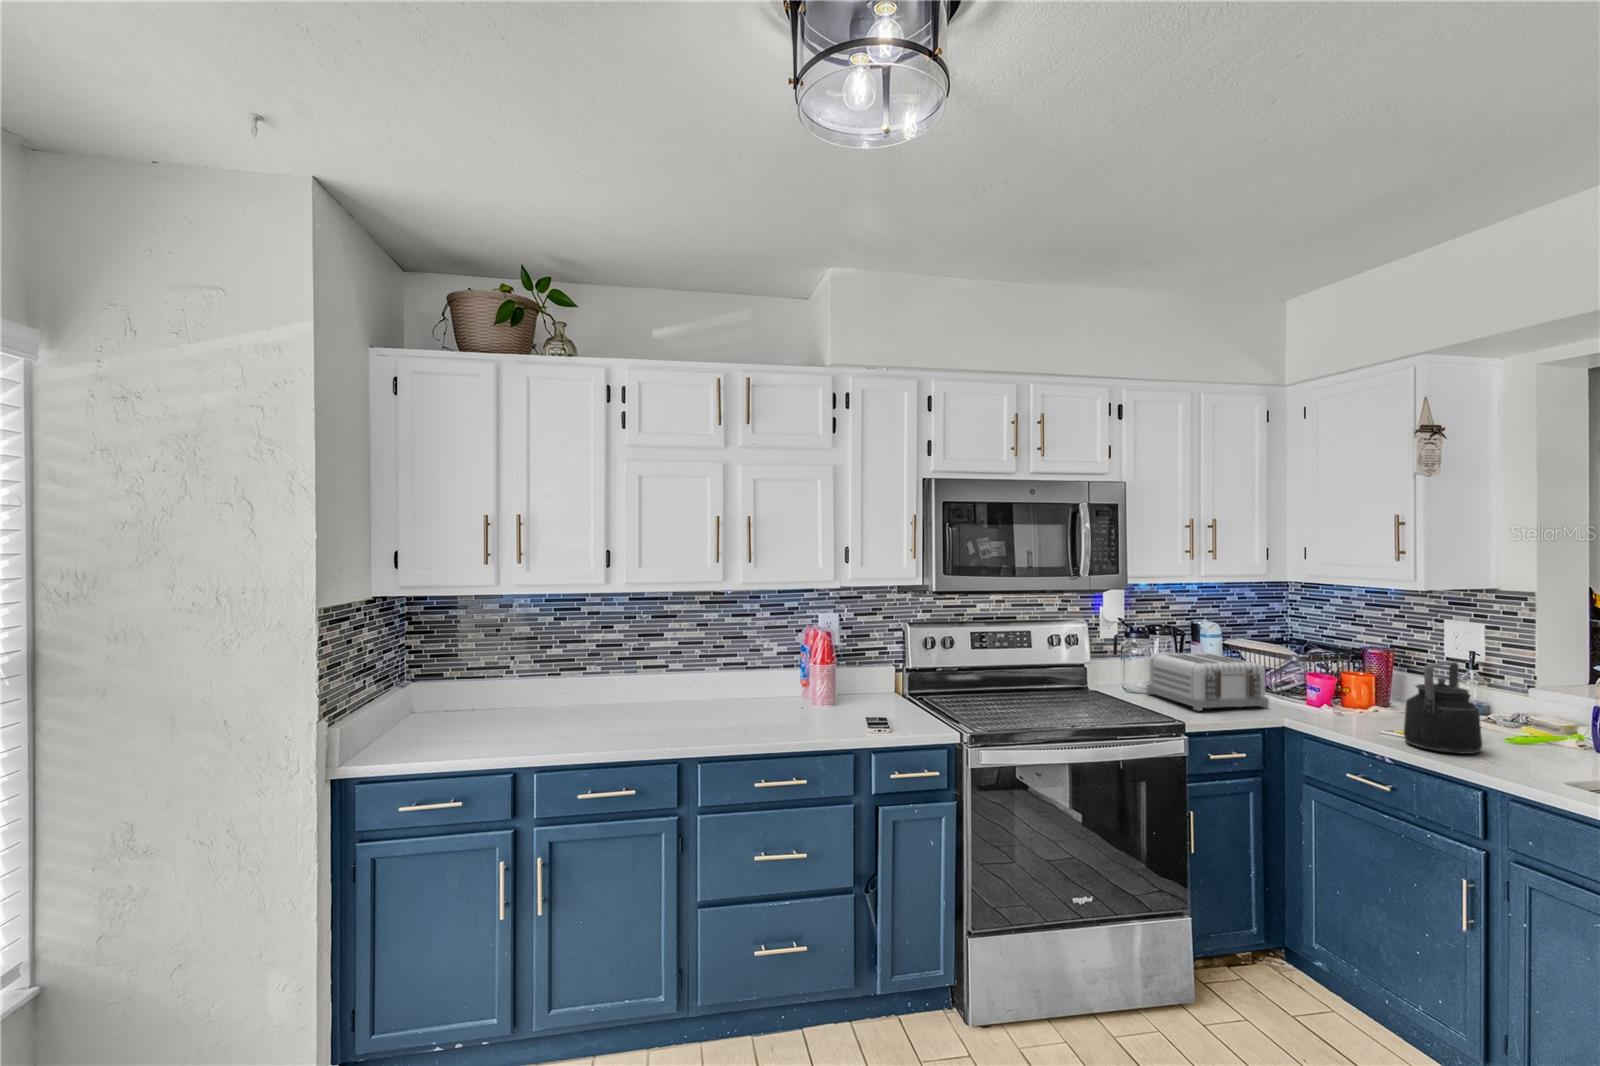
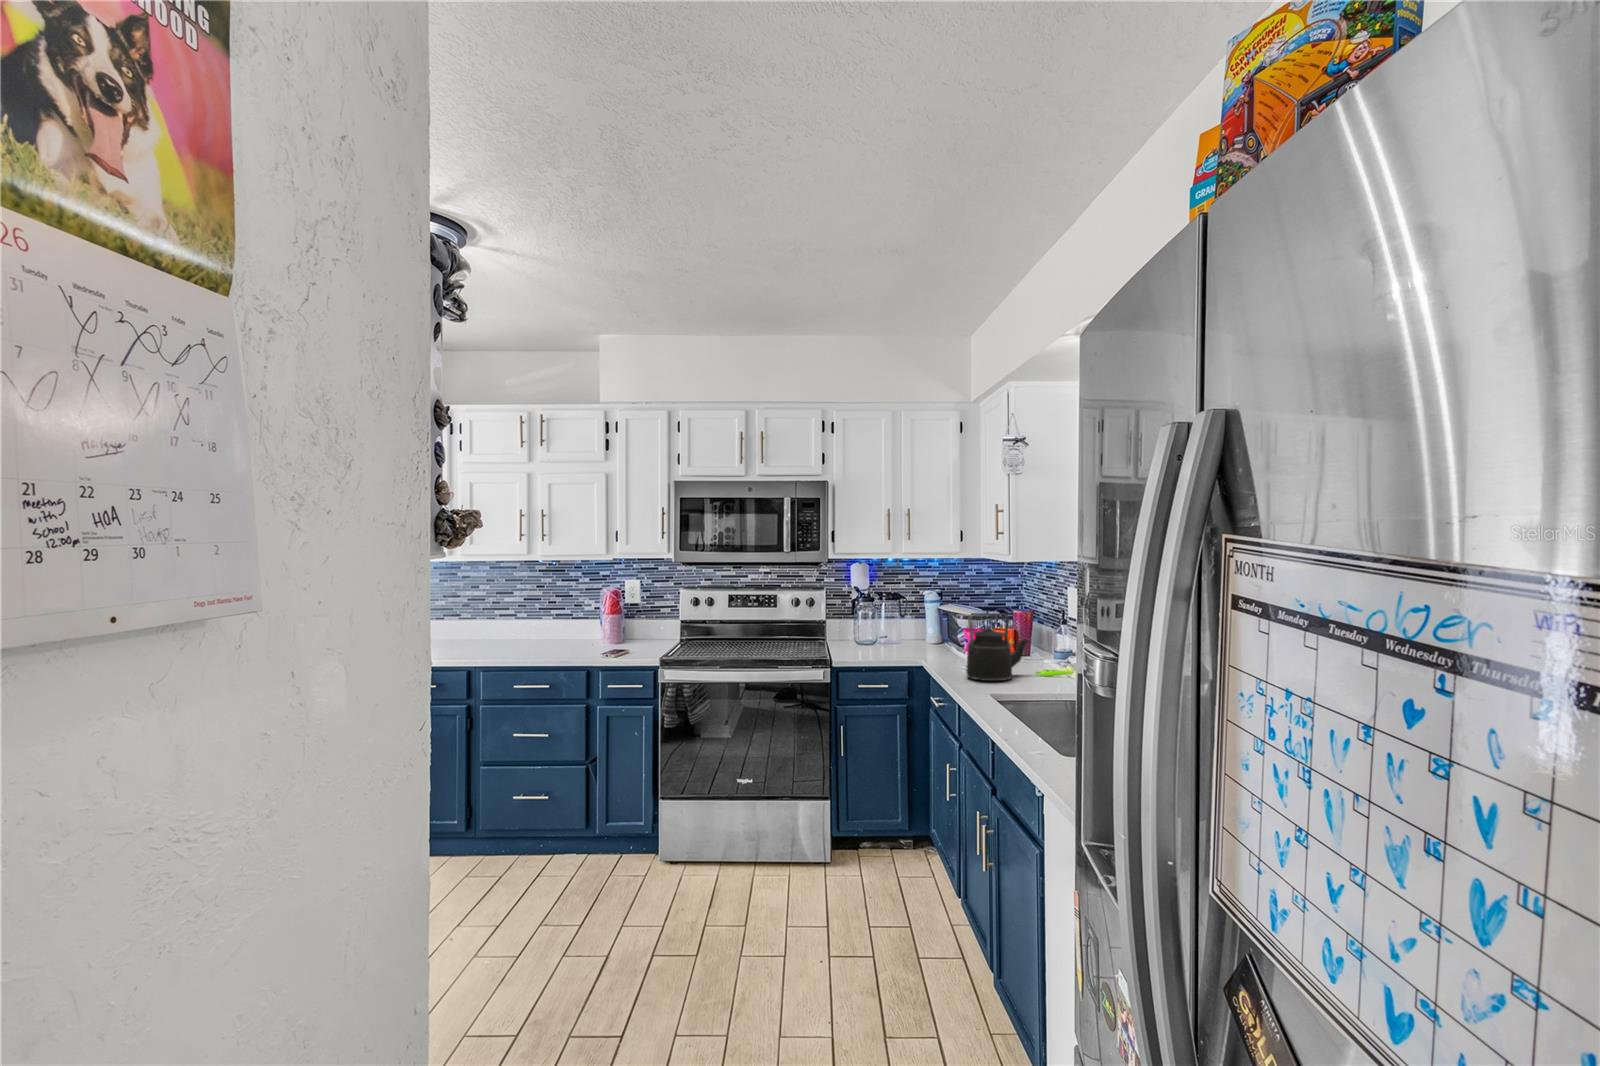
toaster: present [1147,653,1269,710] -> none [873,615,937,656]

